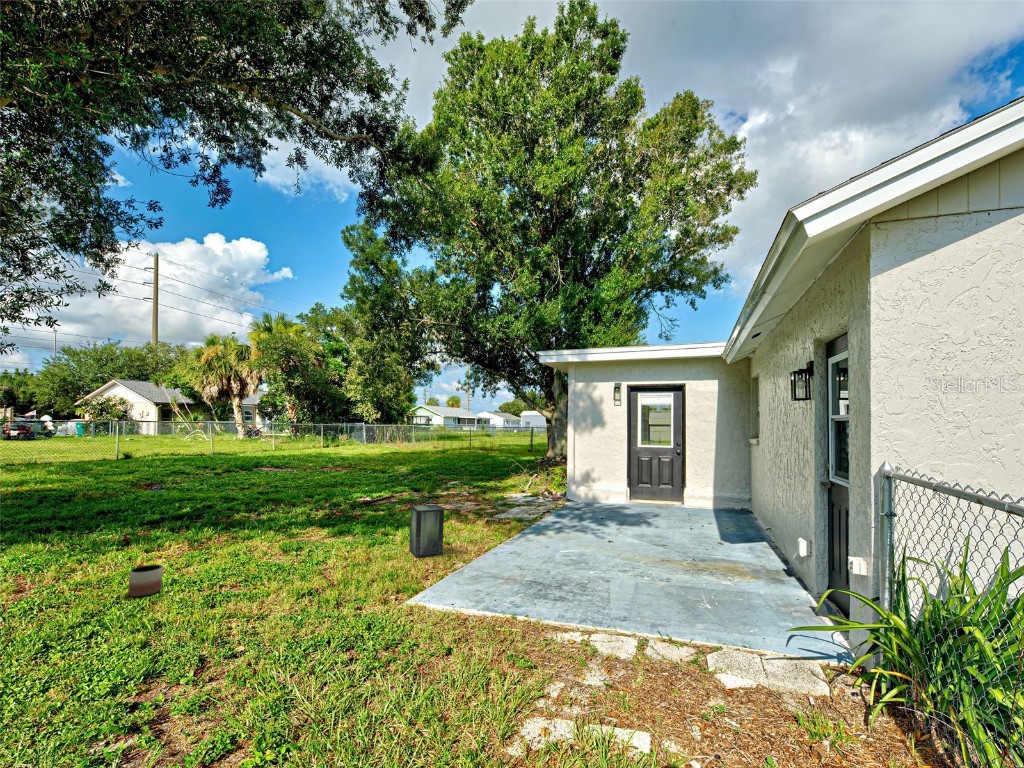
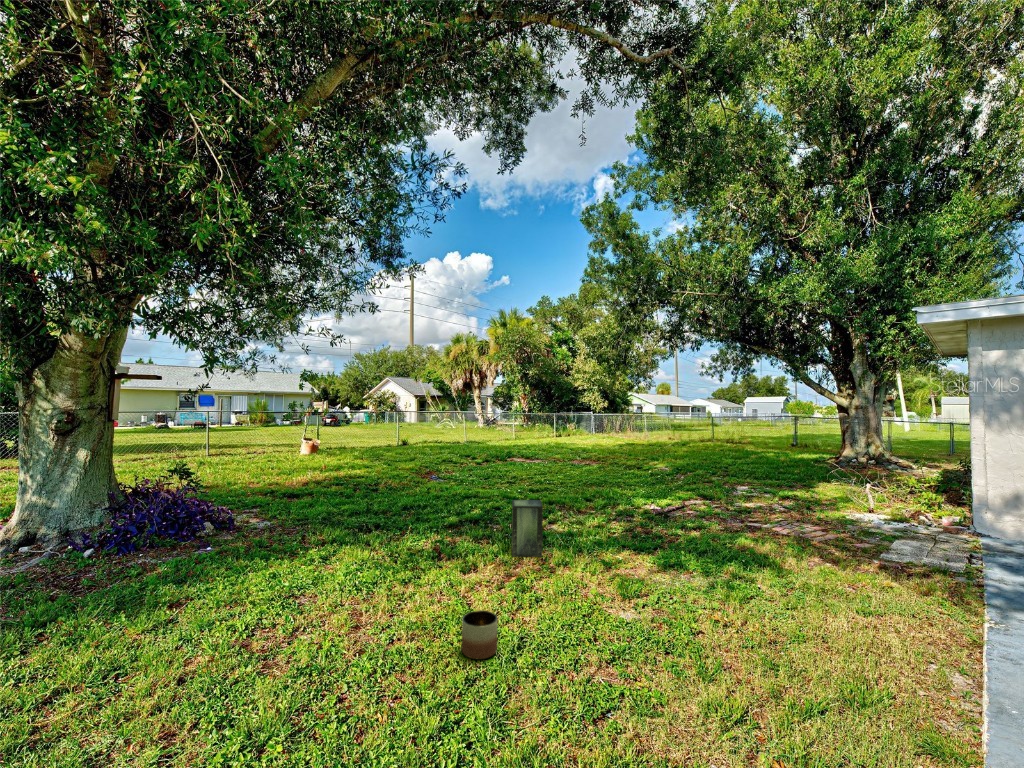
storage box: present [409,505,444,558] -> present [512,500,543,557]

